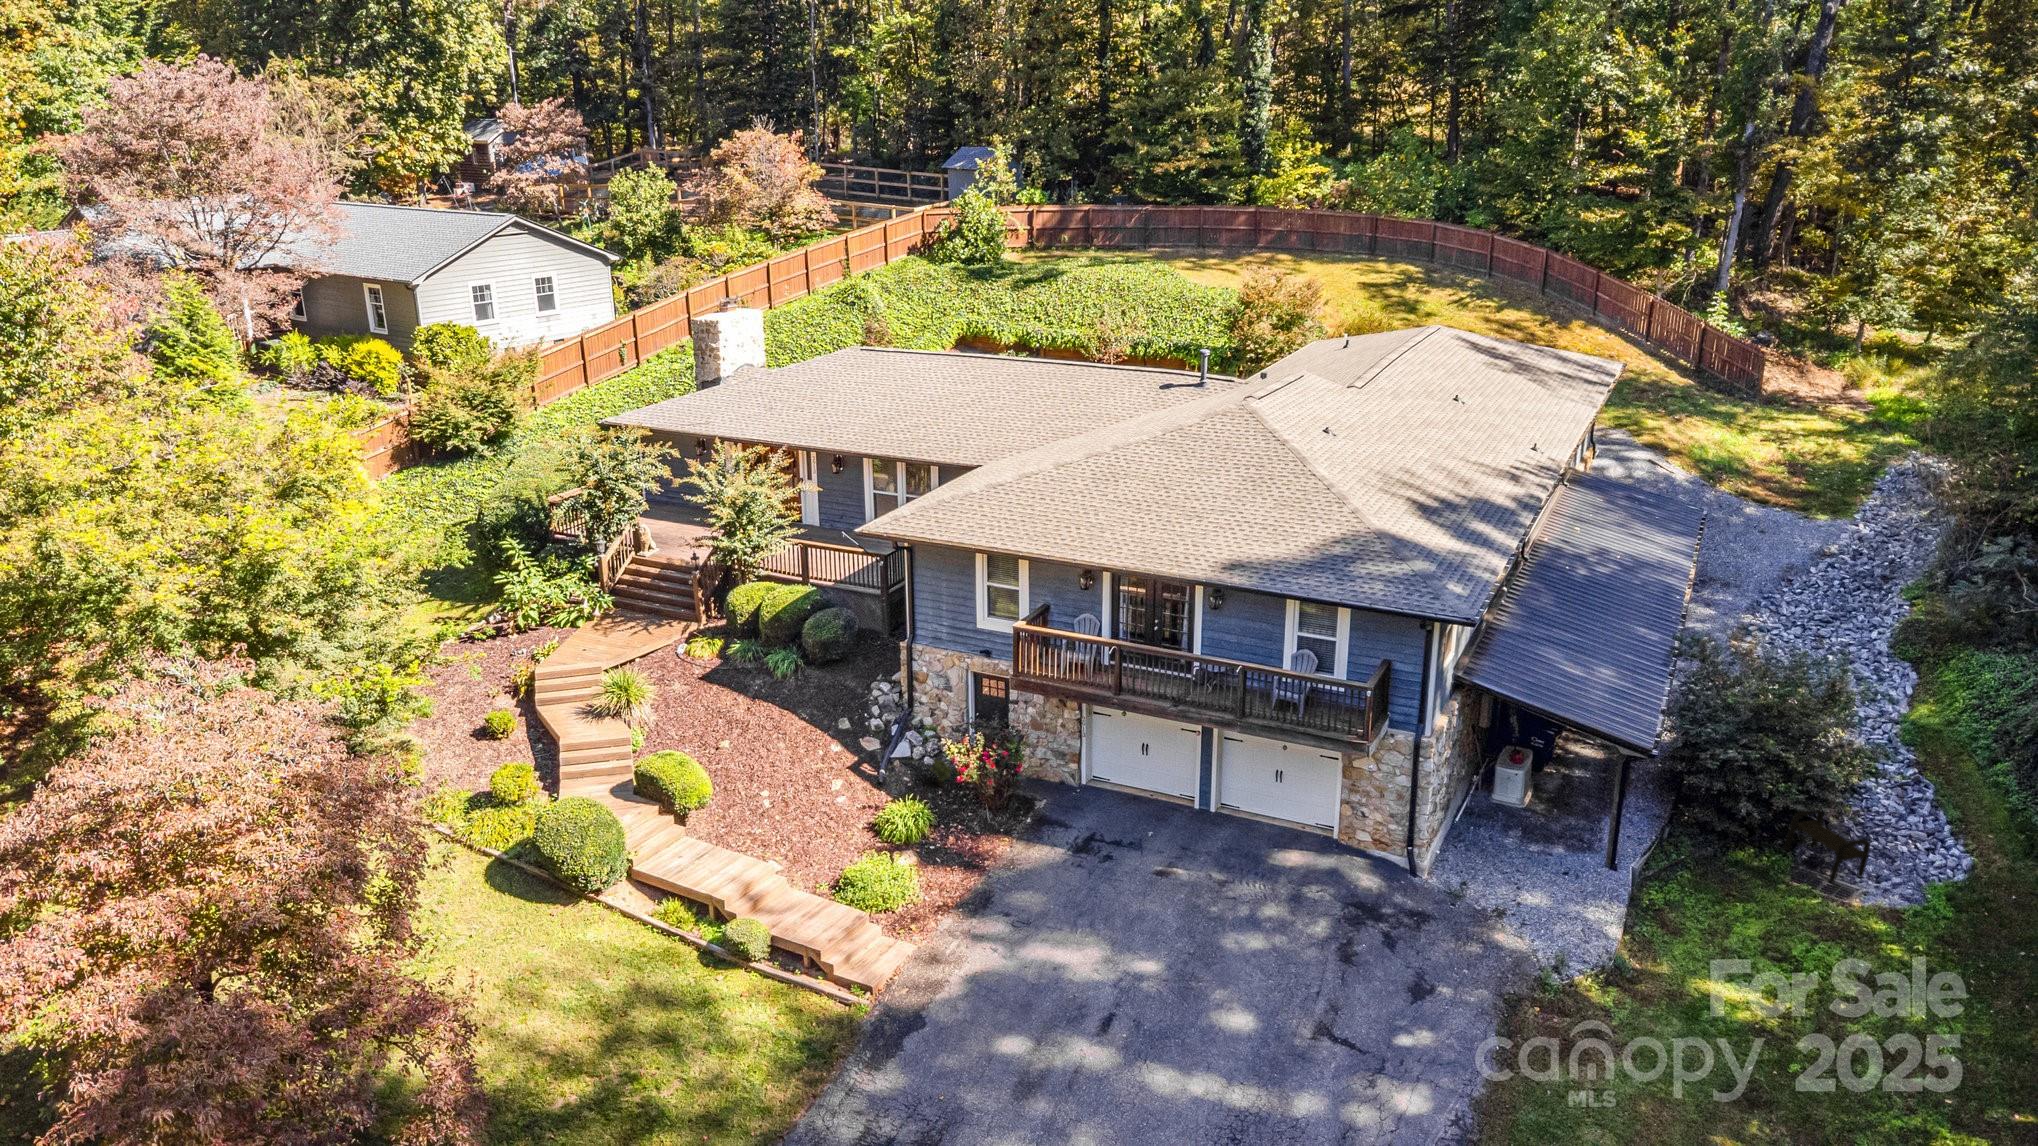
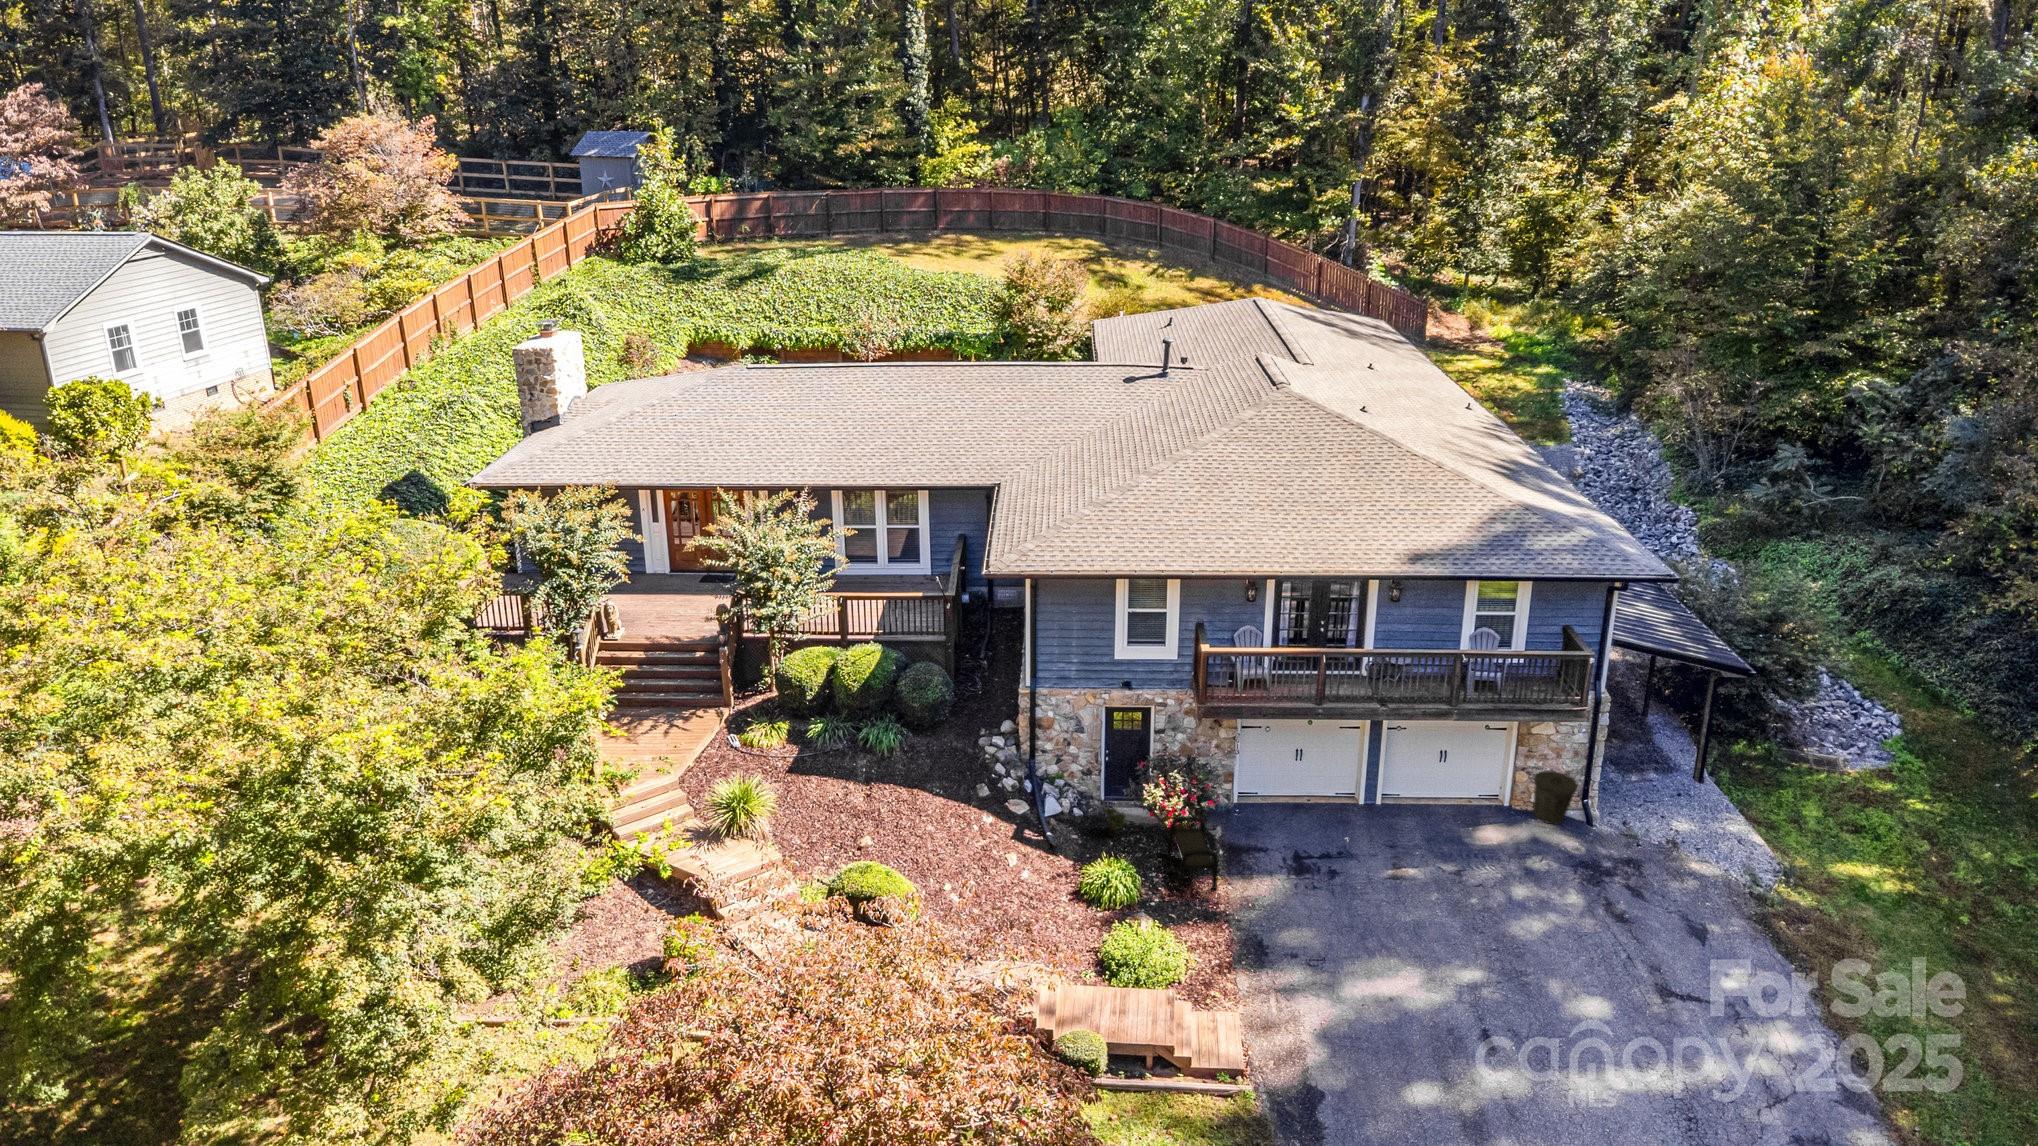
bench: present [1784,809,1870,883] -> present [1166,816,1218,890]
trash can: none [1362,819,1409,878] -> present [1533,771,1578,824]

